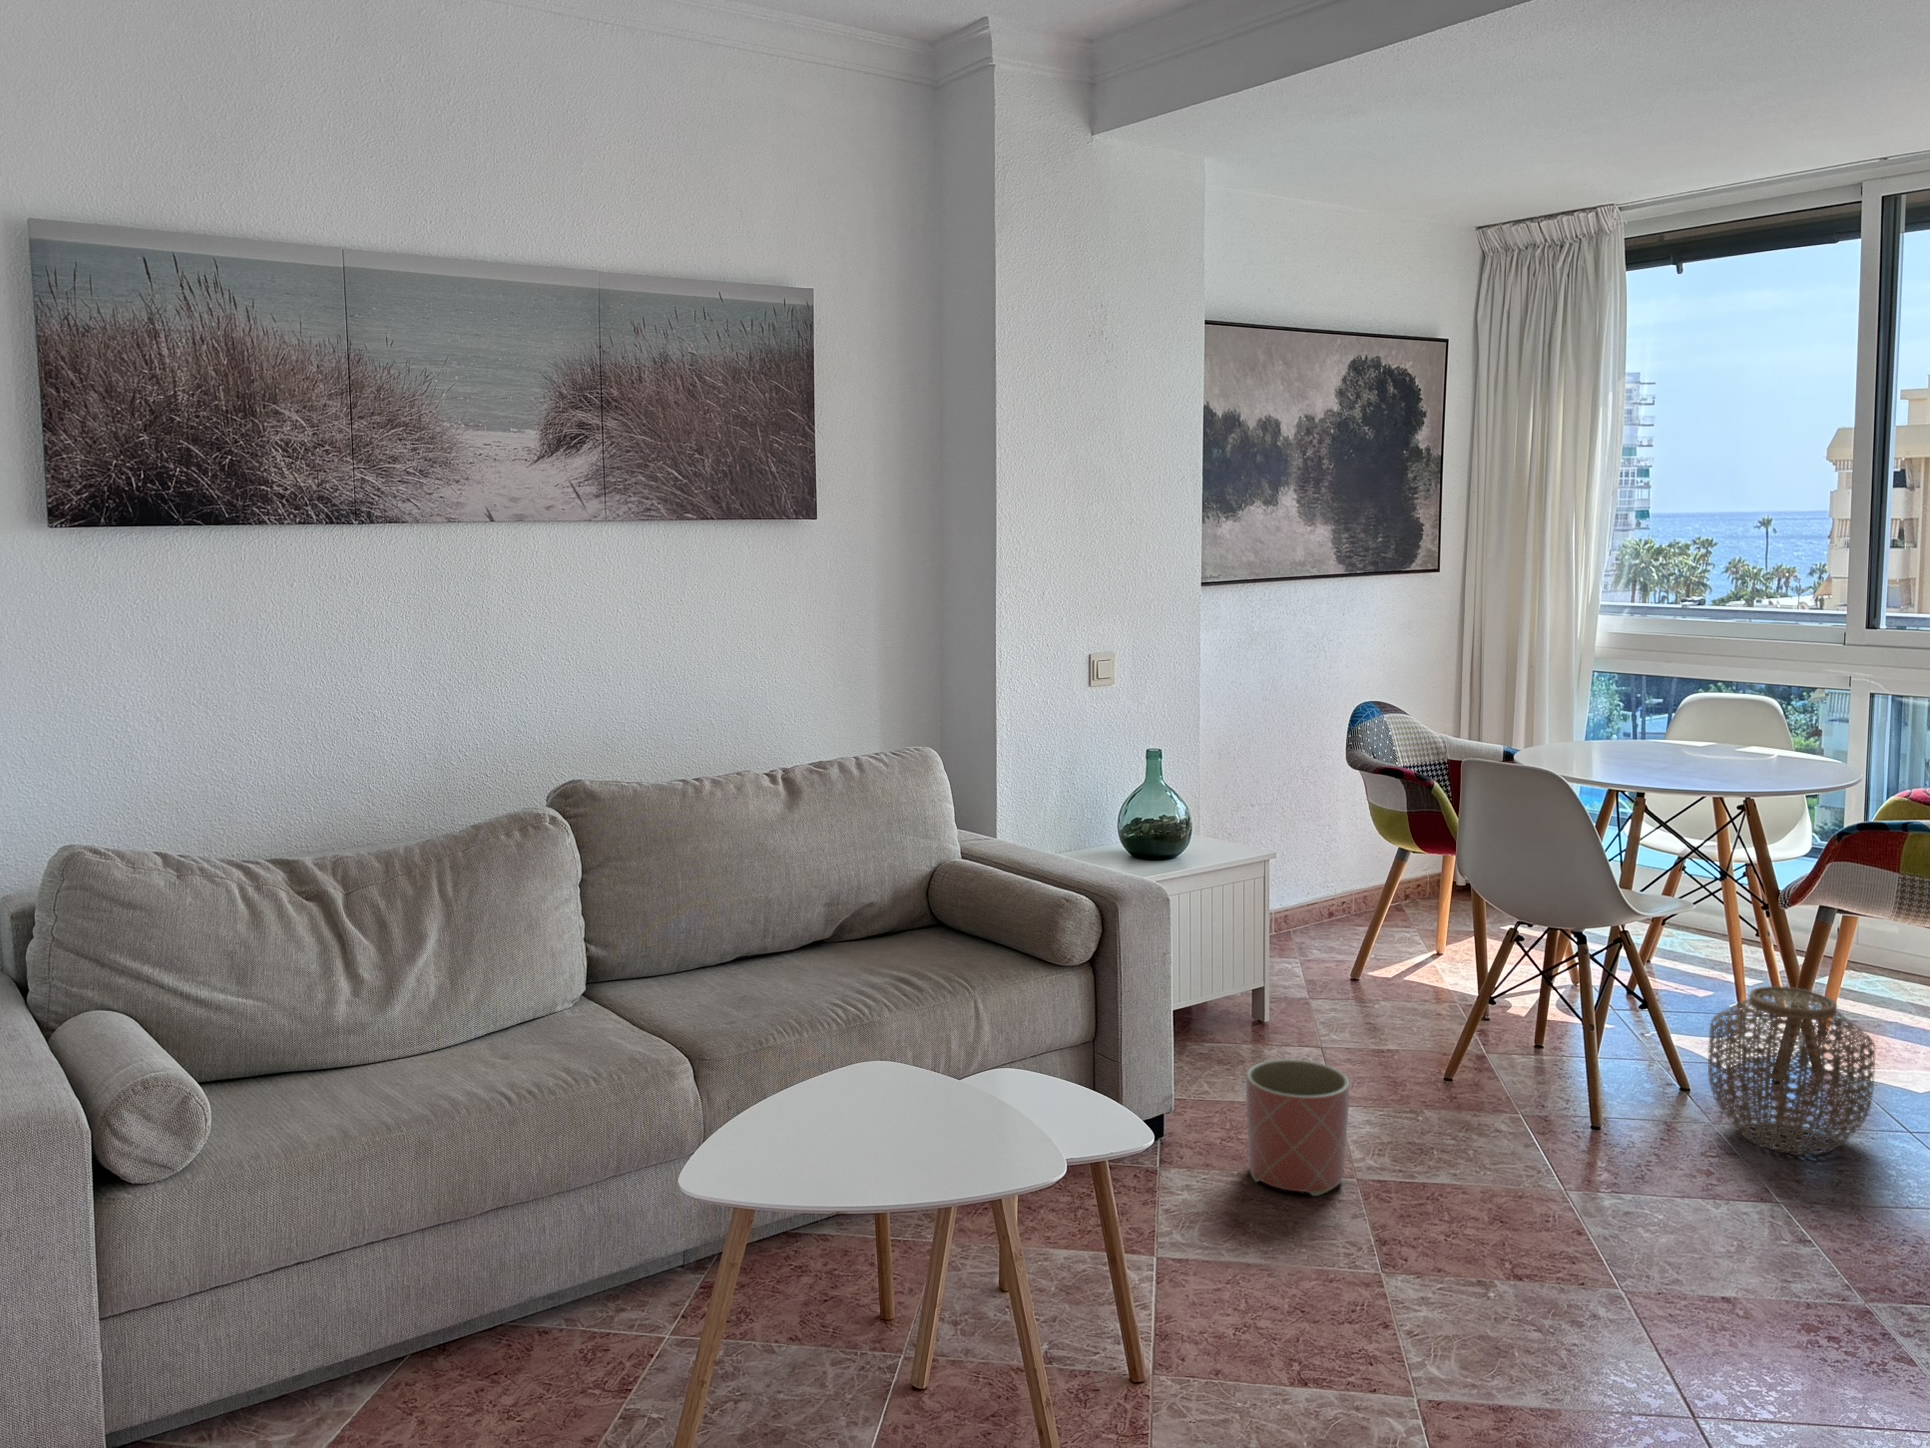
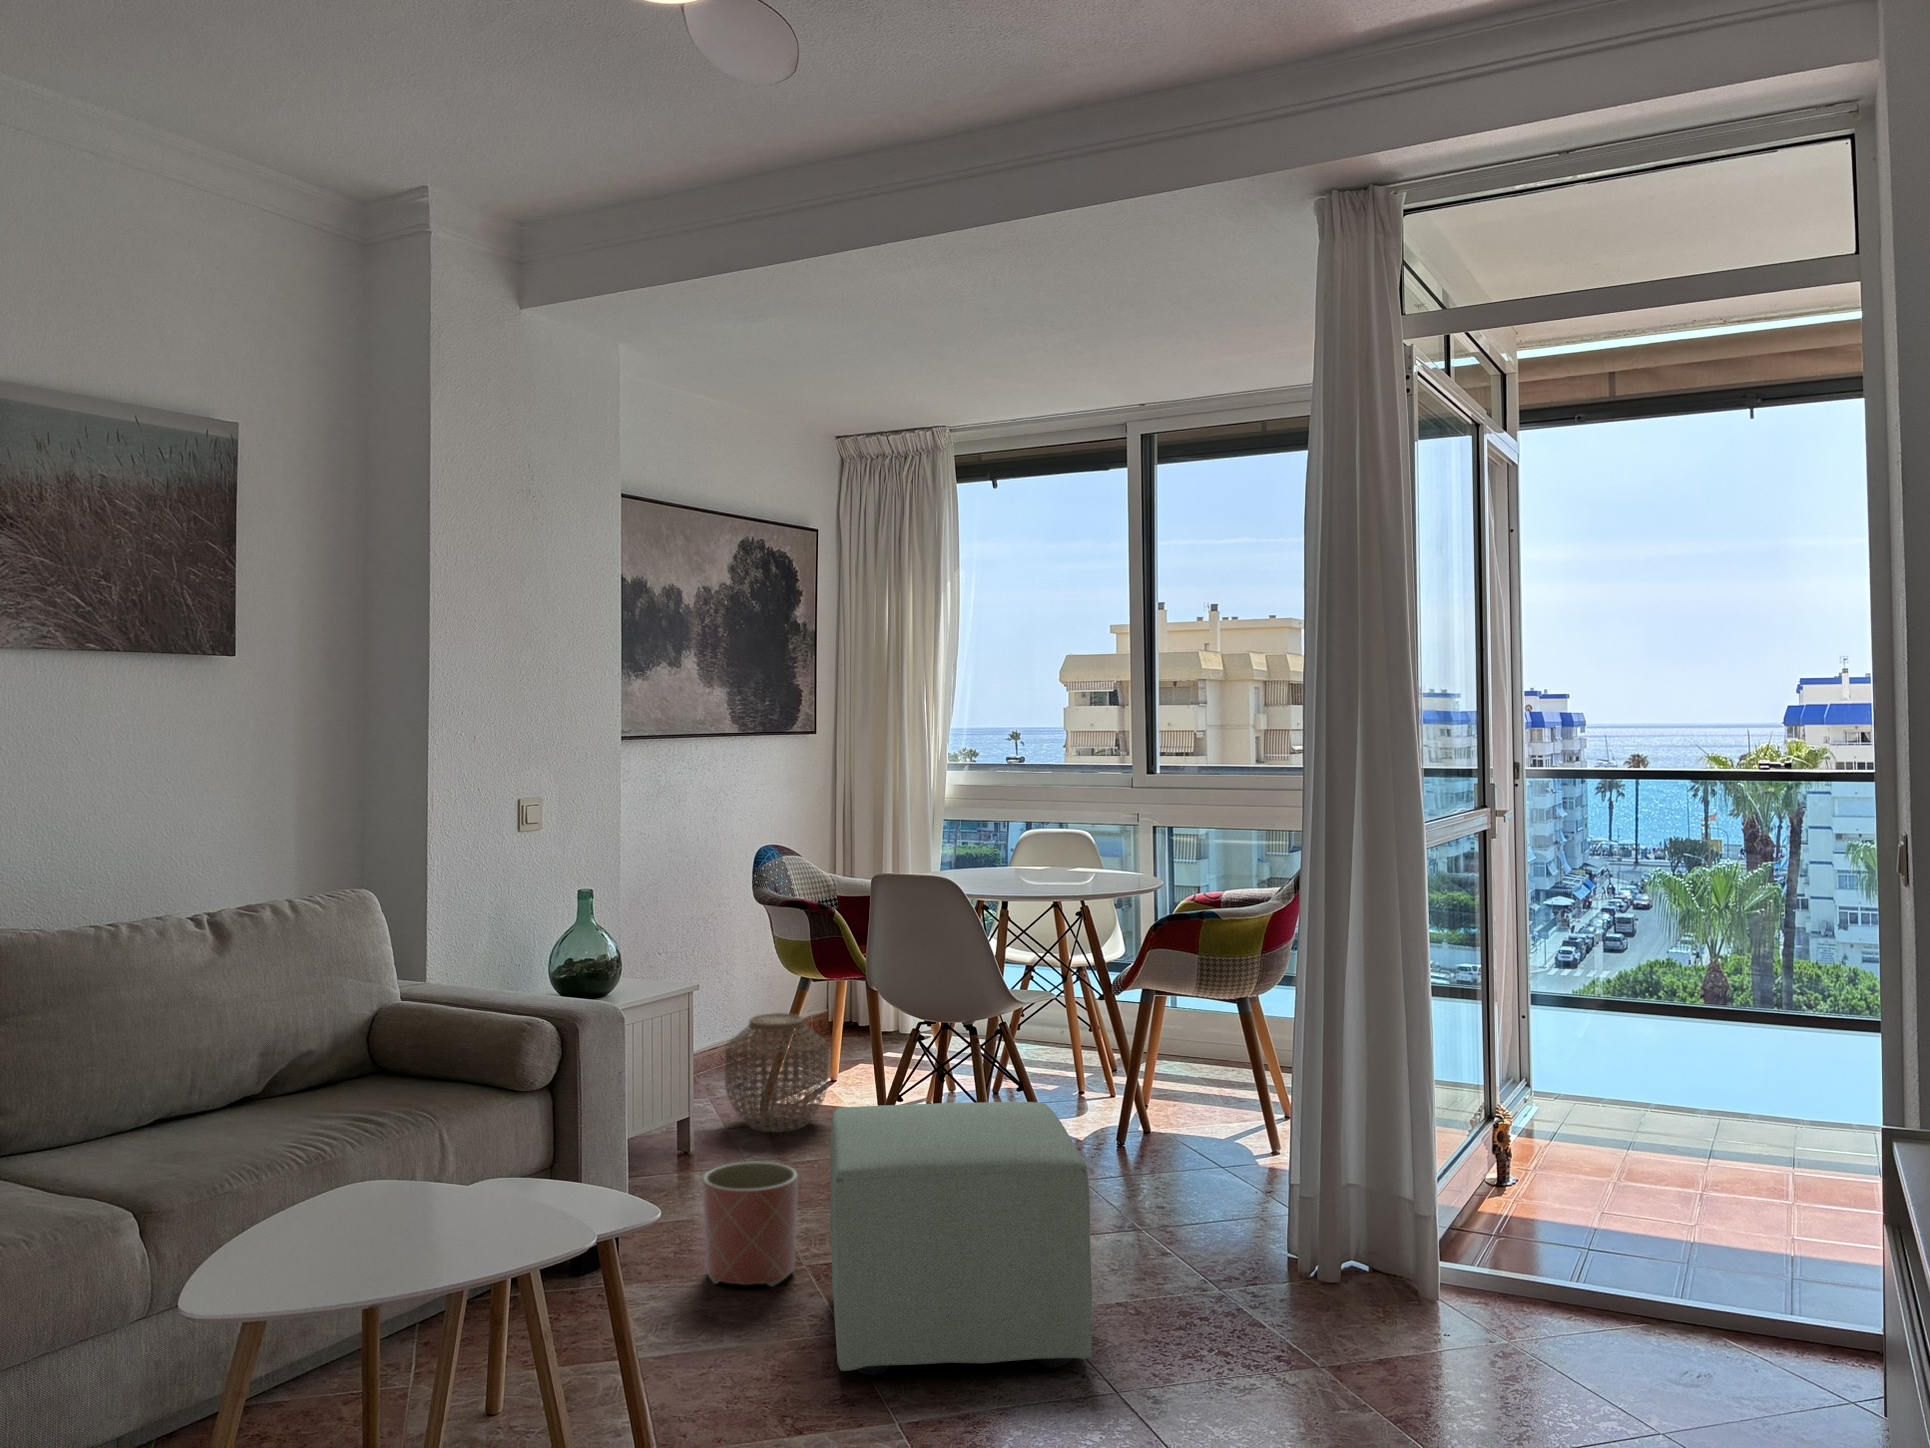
woven basket: present [1708,986,1875,1155] -> present [725,1013,828,1132]
ottoman: none [1363,1027,1683,1373] -> present [830,1102,1092,1375]

